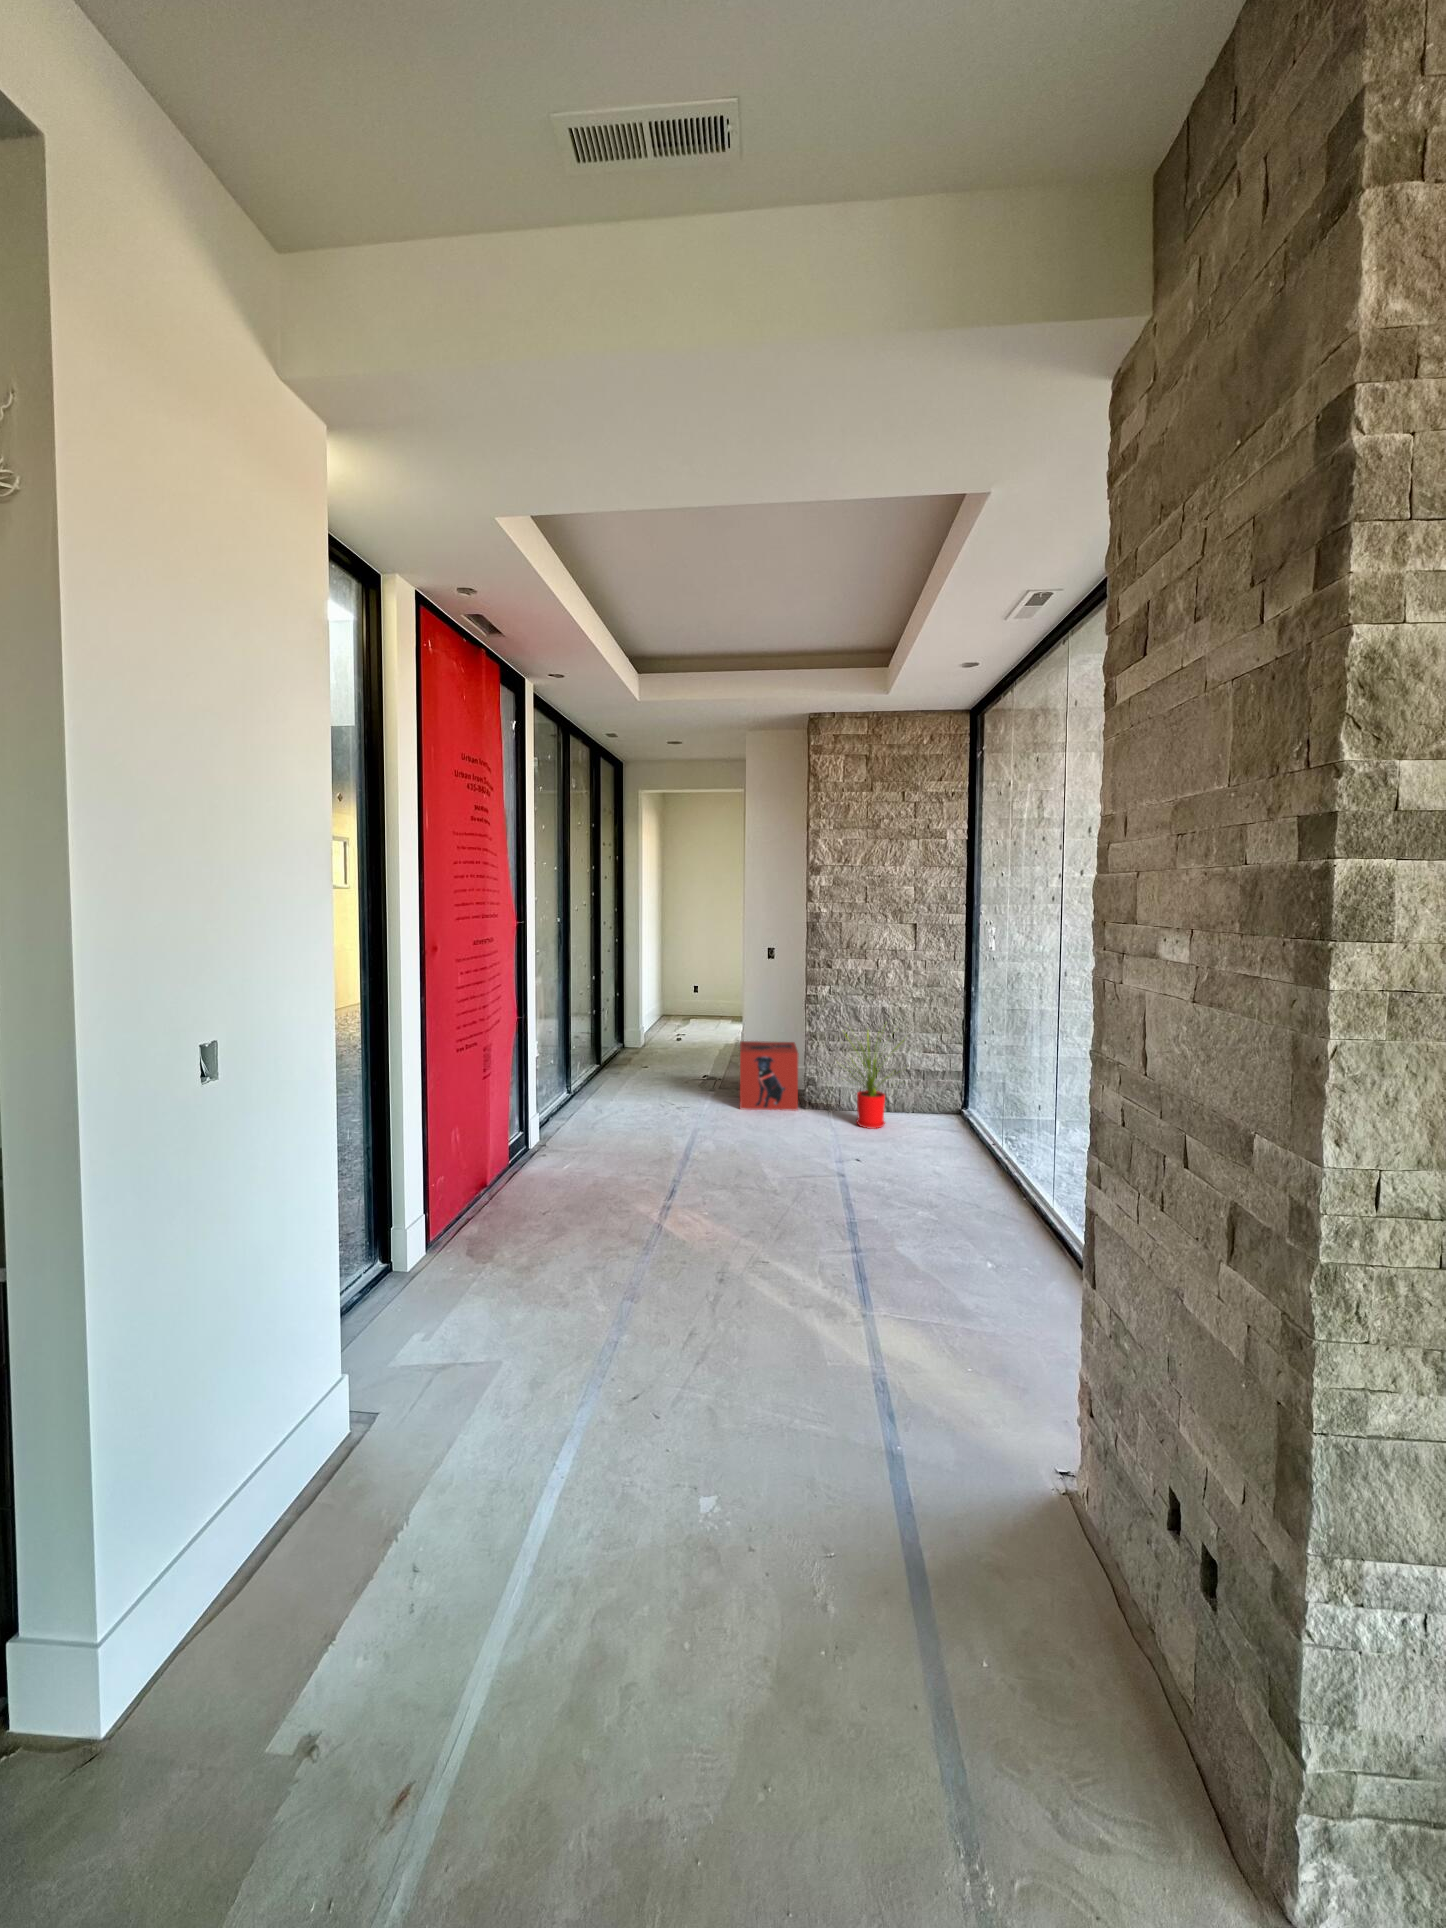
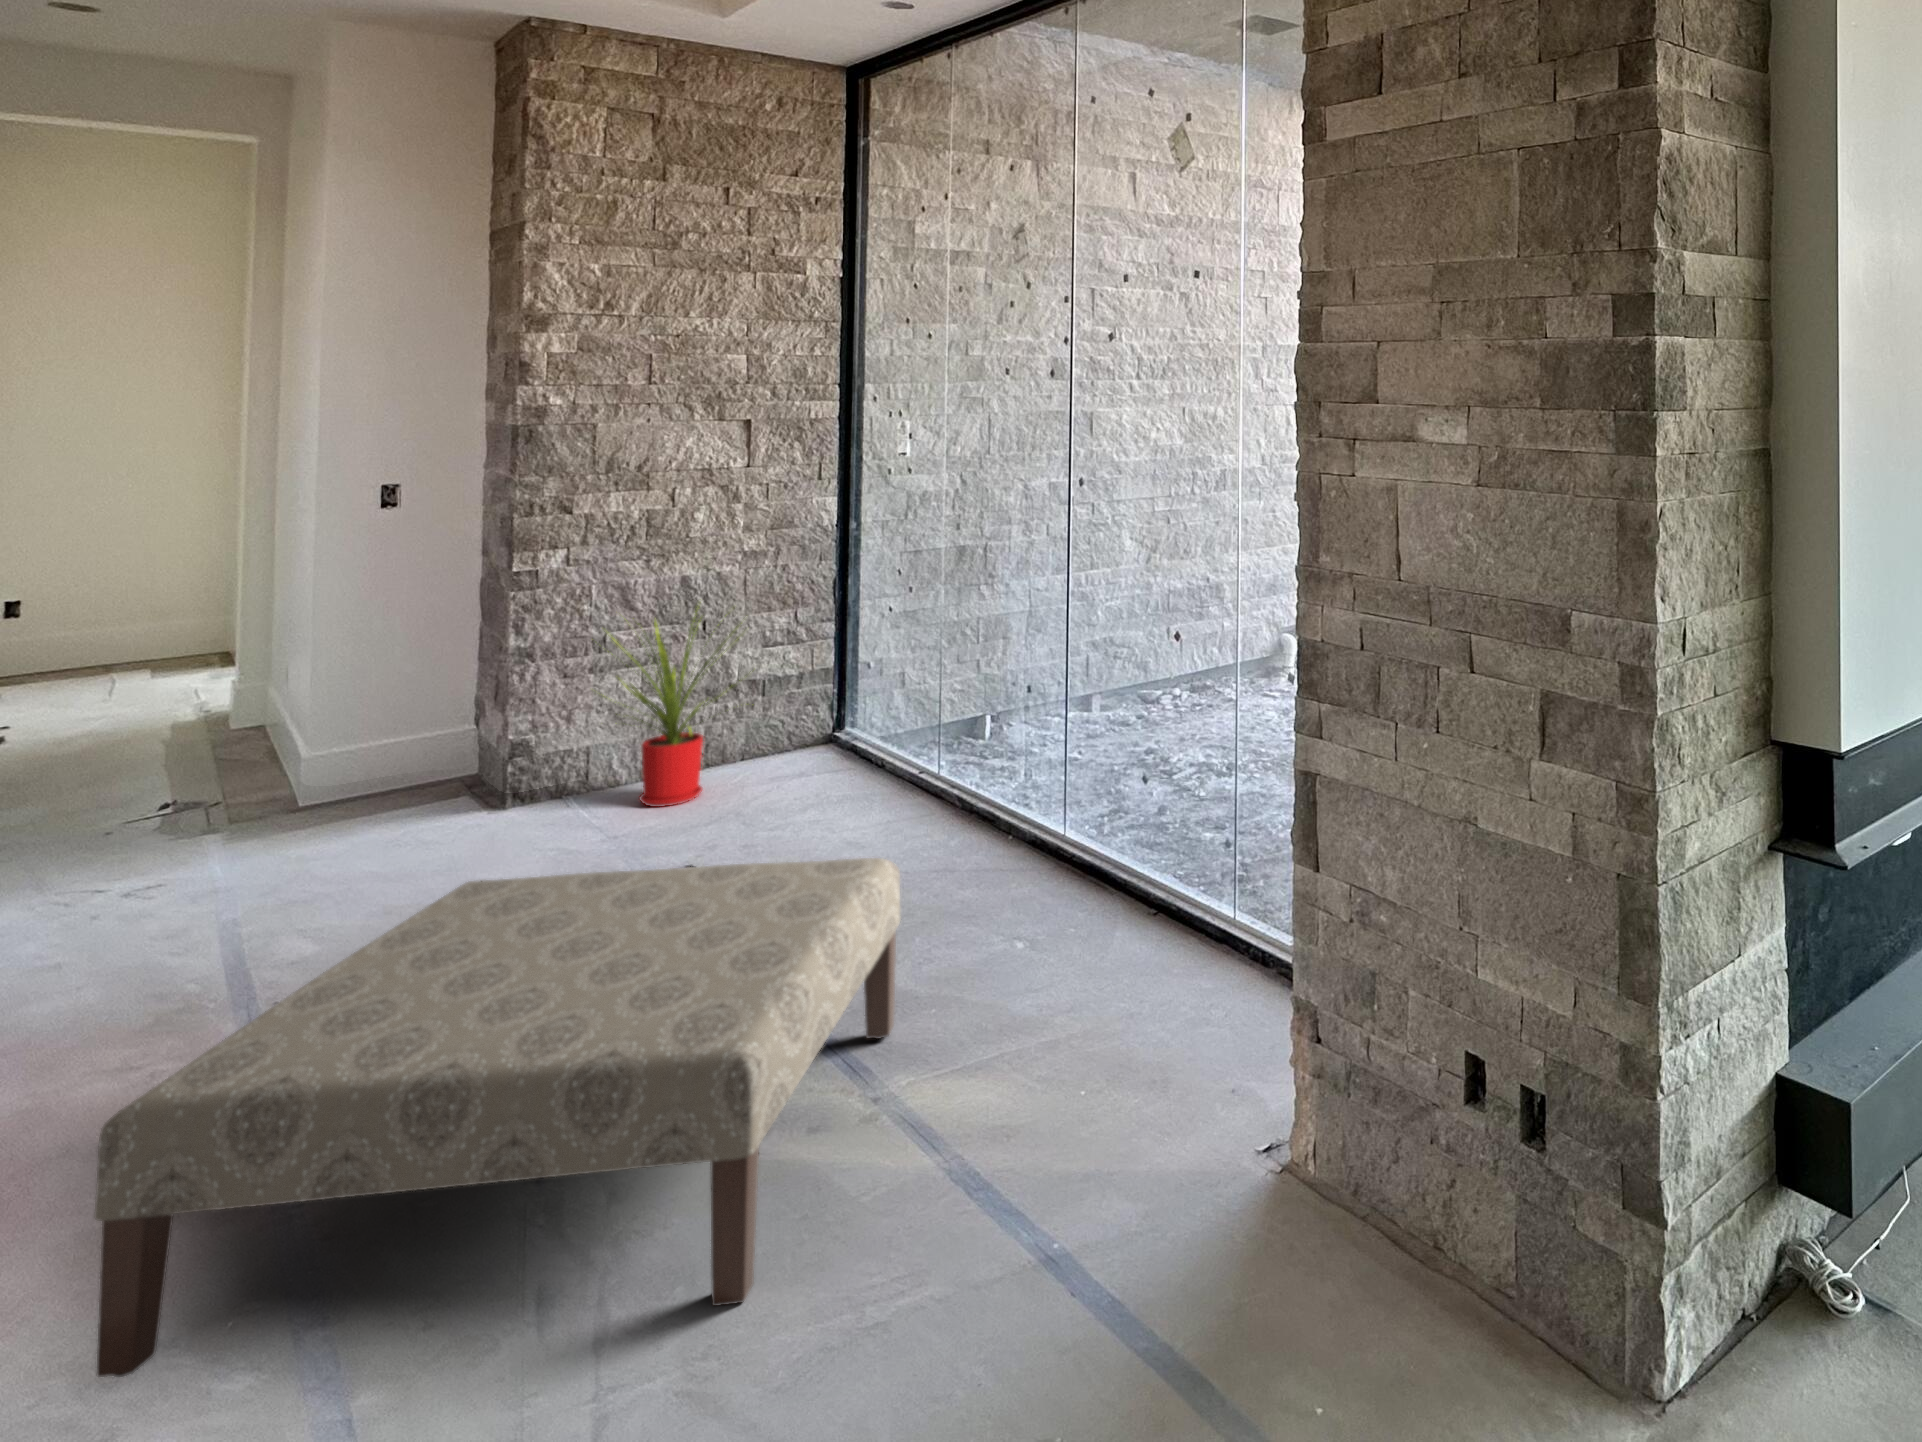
storage box: present [740,1041,799,1111] -> none [307,674,491,846]
ottoman: none [568,1137,901,1387] -> present [94,858,900,1377]

